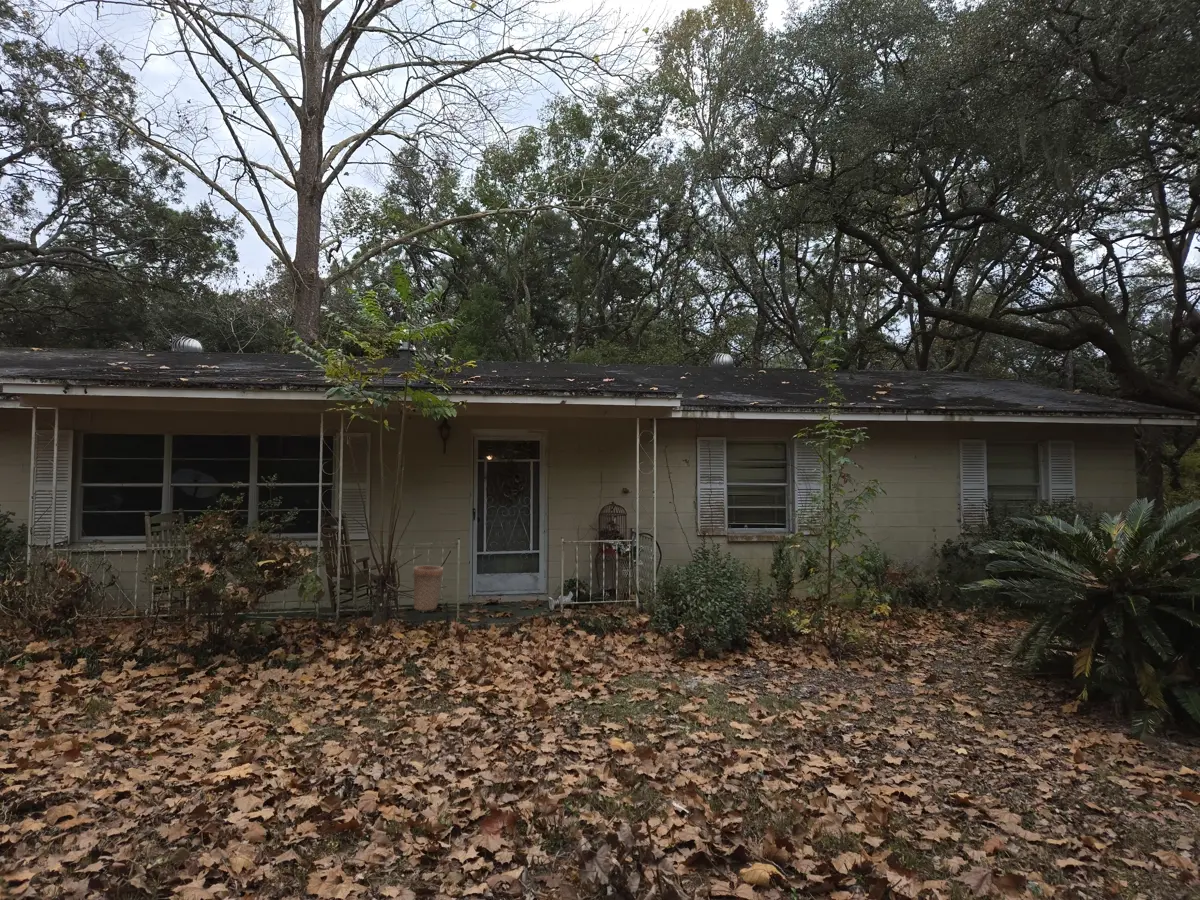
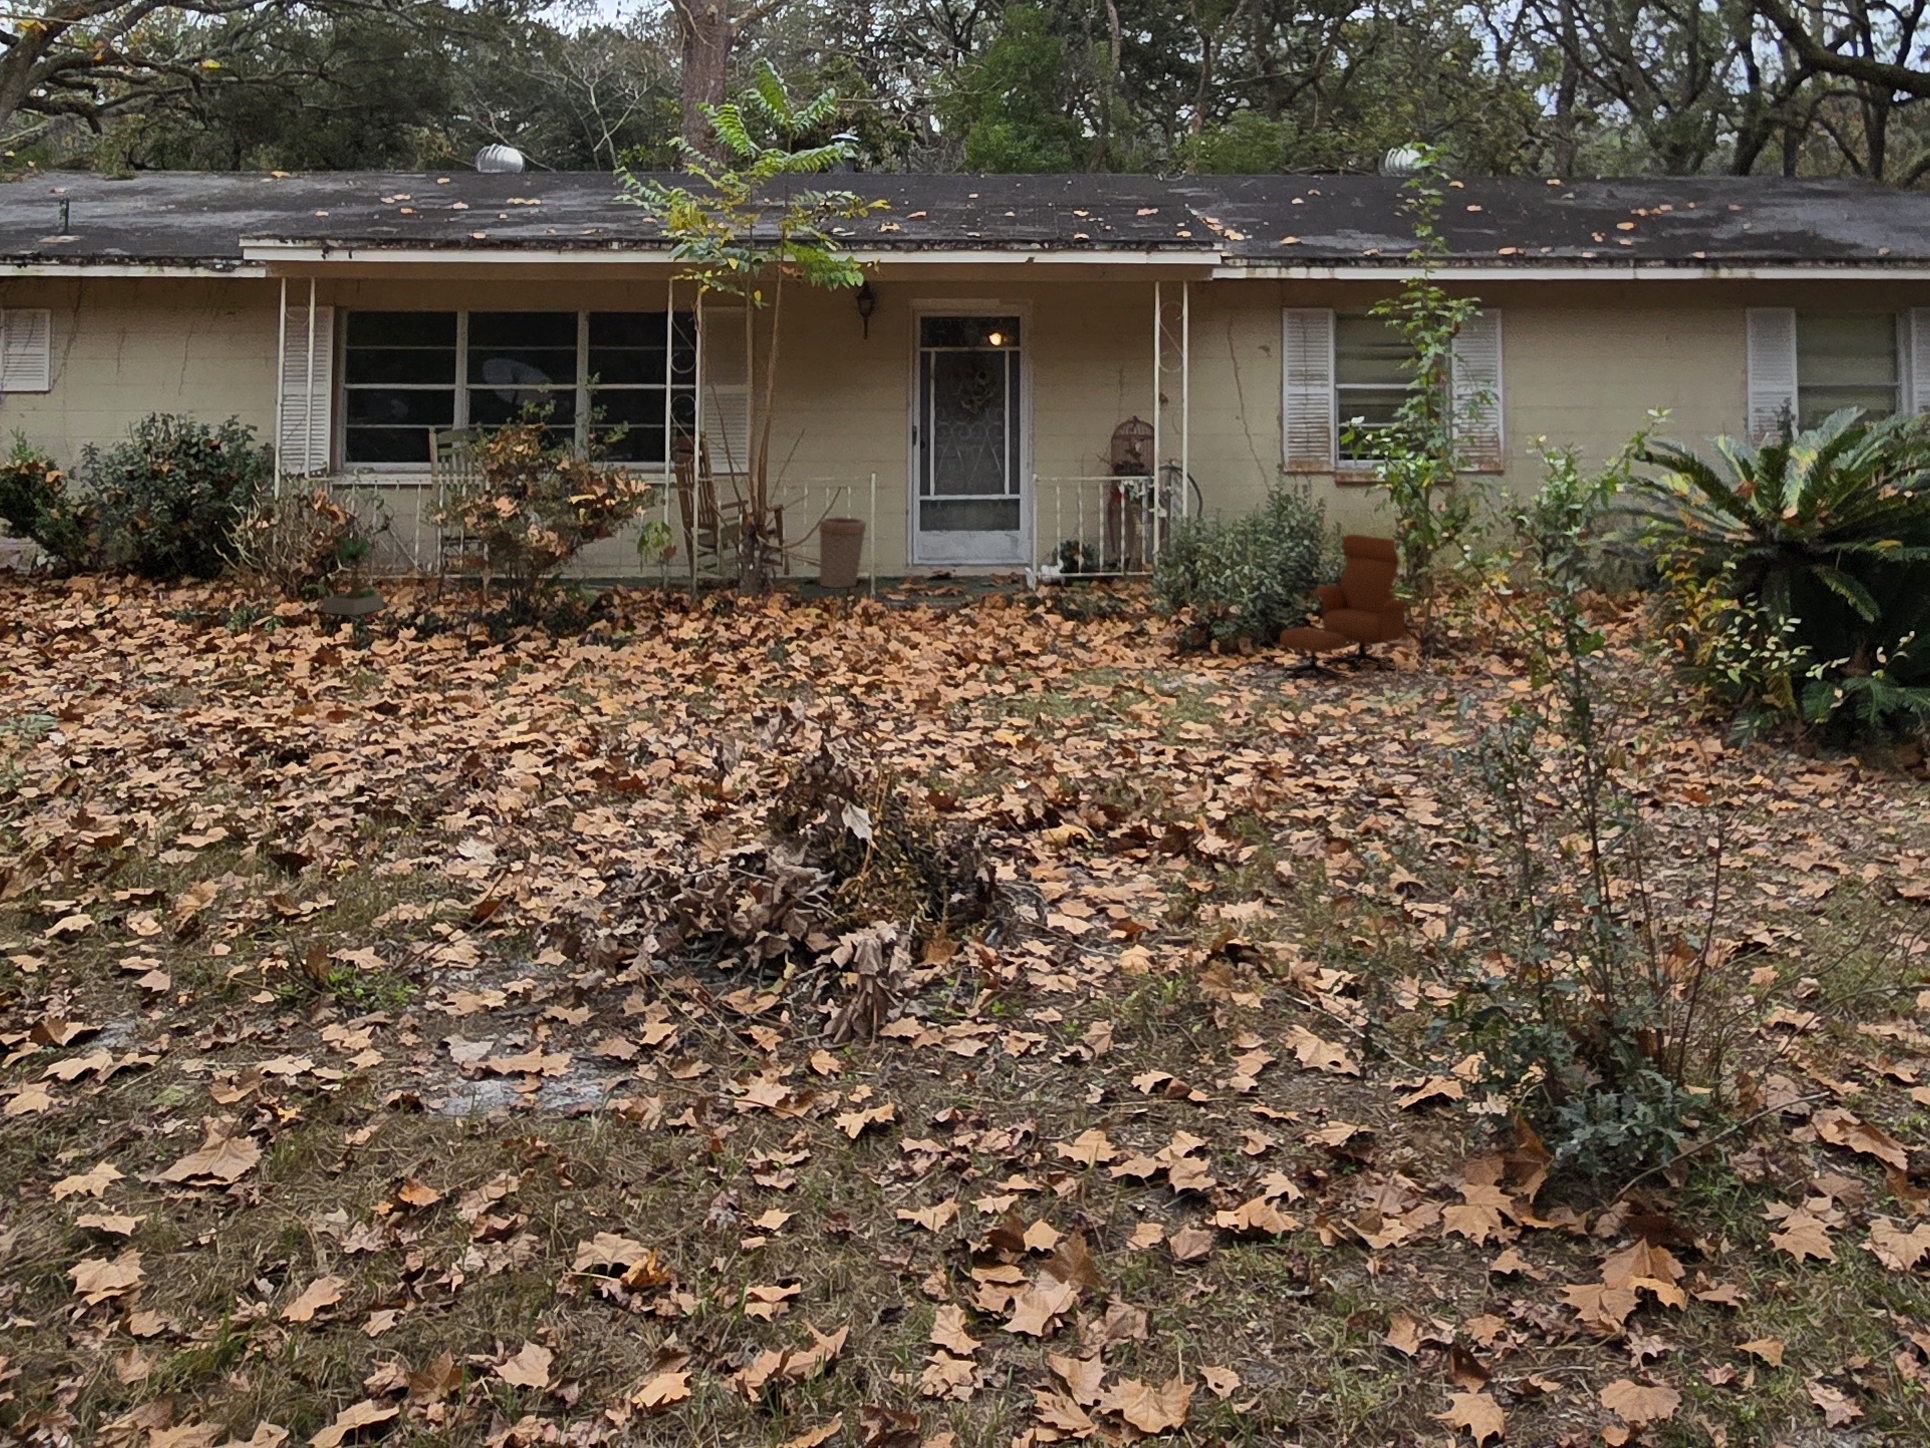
lounge chair: none [752,570,829,669] -> present [1280,534,1409,683]
potted plant: none [62,589,111,649] -> present [323,535,384,616]

